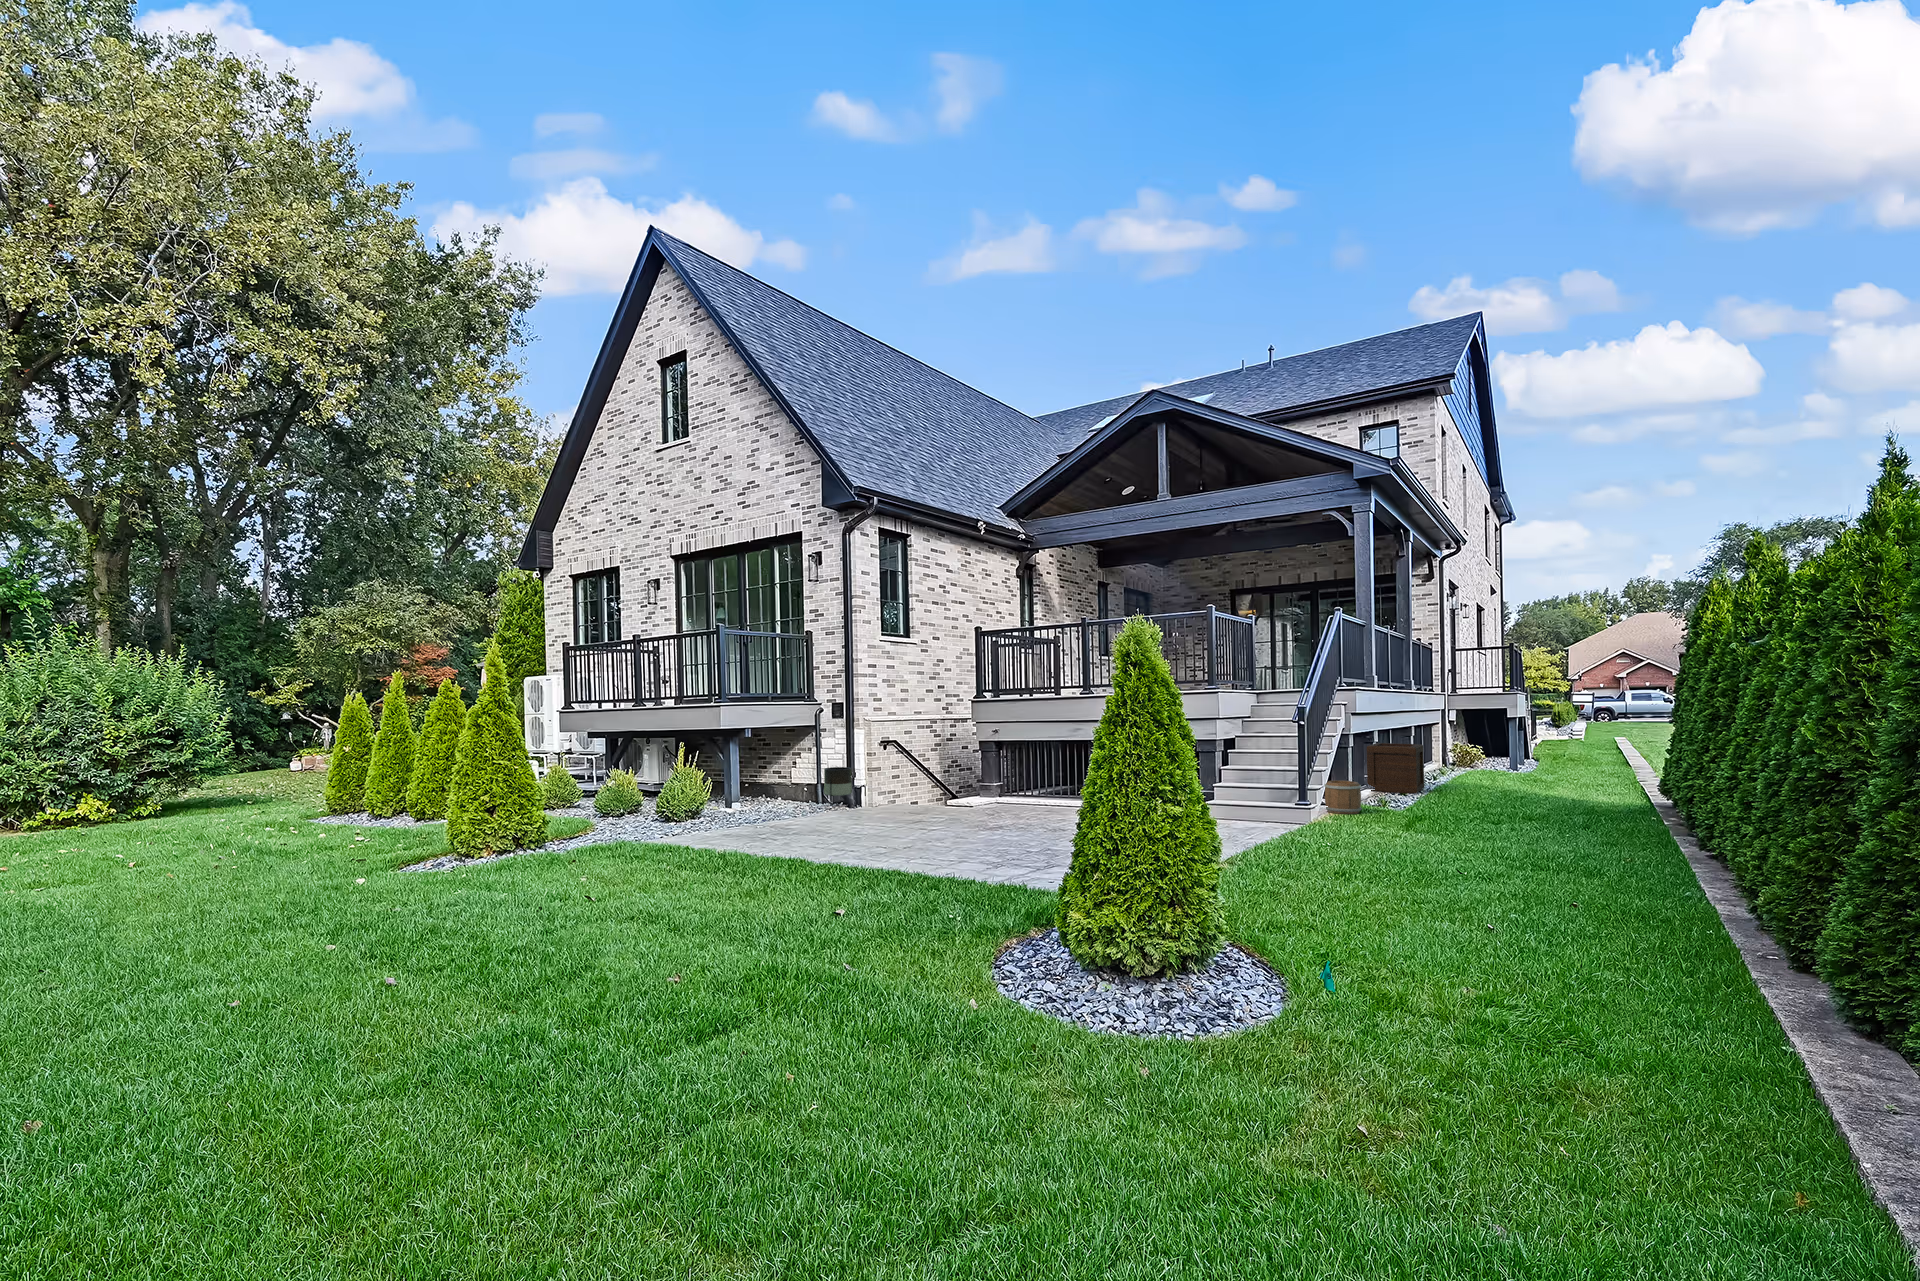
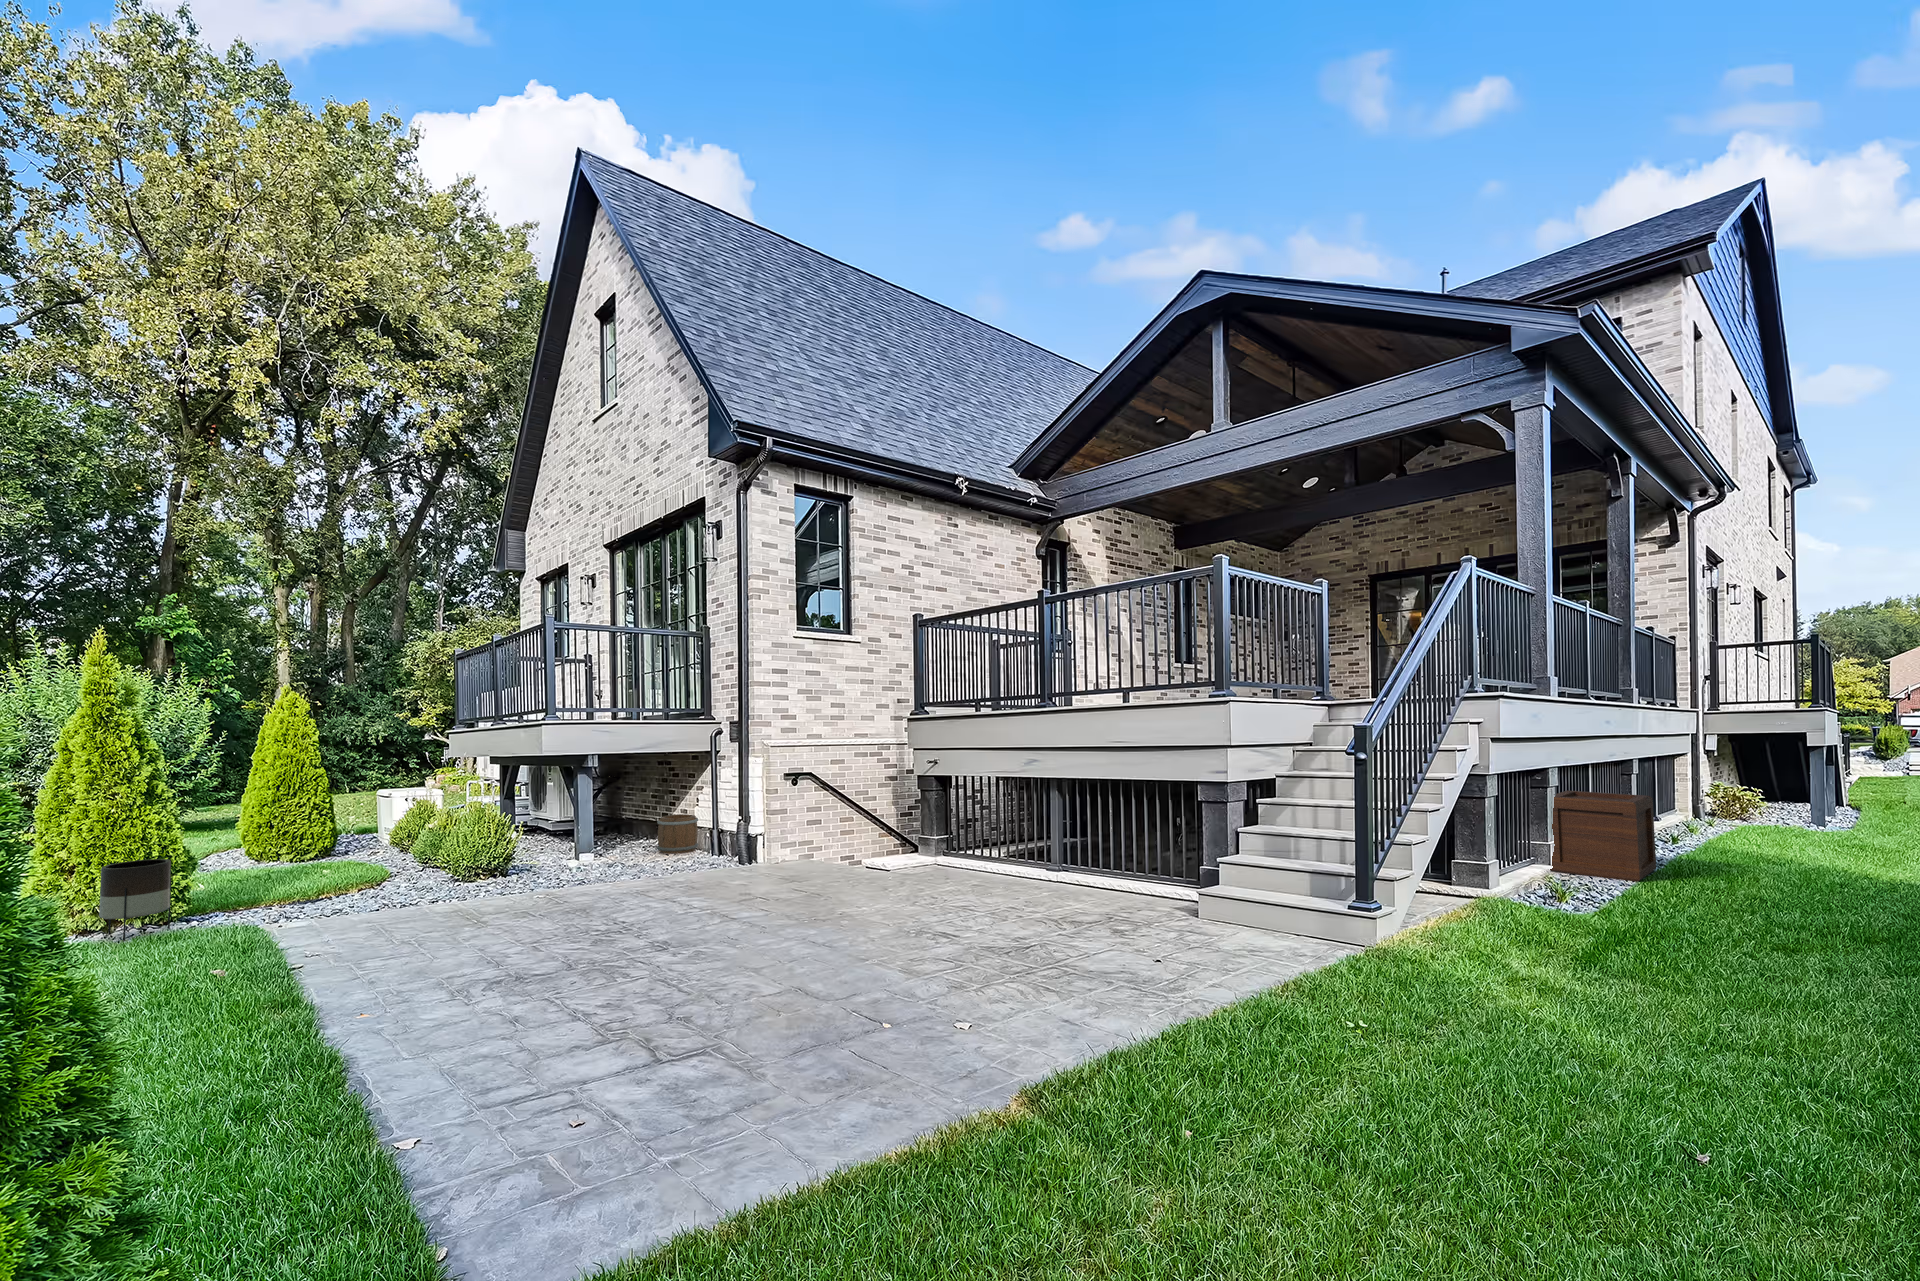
planter: present [824,767,853,804] -> present [99,859,171,942]
bucket: present [1324,780,1362,814] -> present [657,814,698,854]

